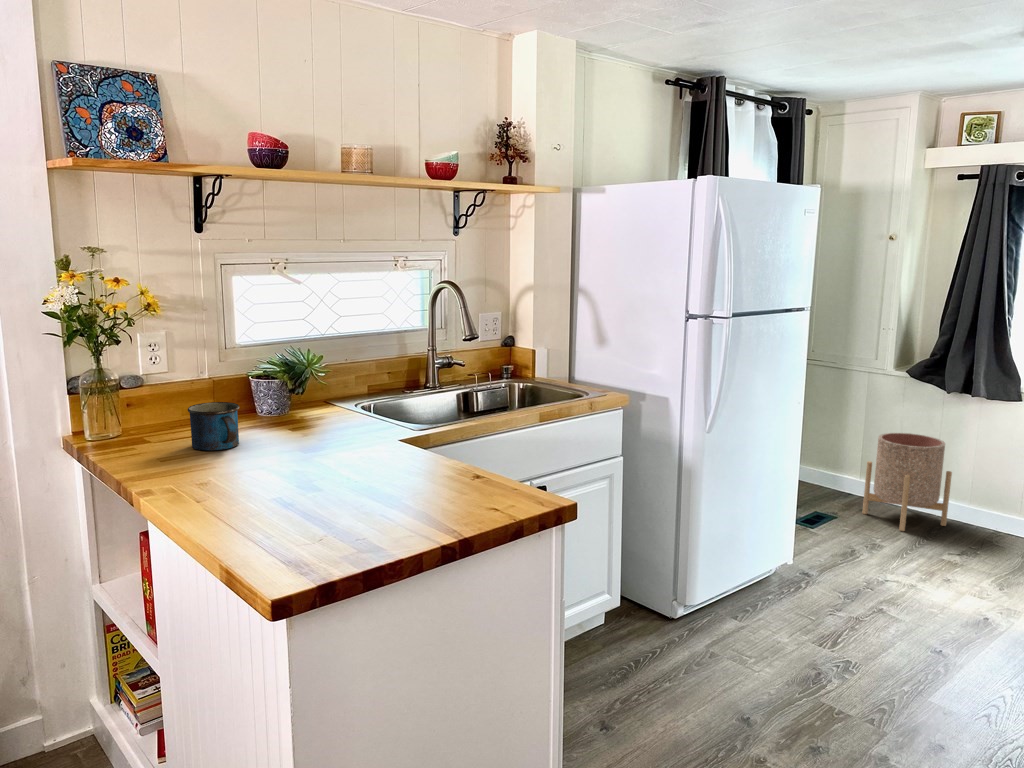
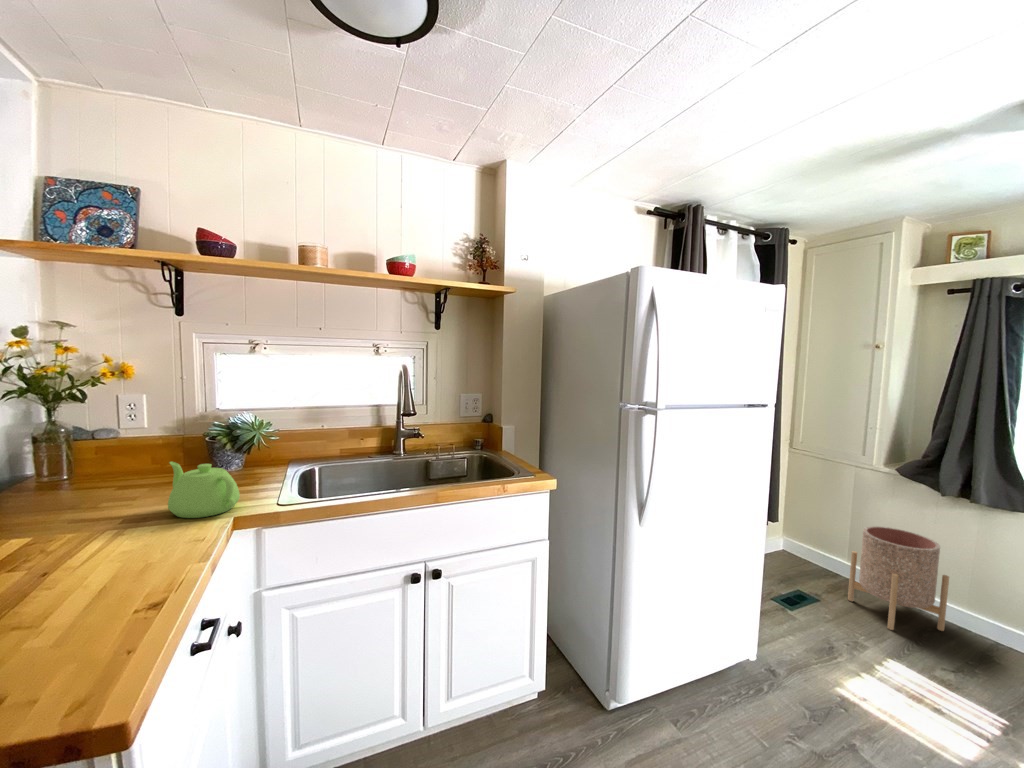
teapot: none [307,394,392,446] -> present [168,462,240,518]
mug: present [188,402,239,450] -> none [52,460,115,508]

